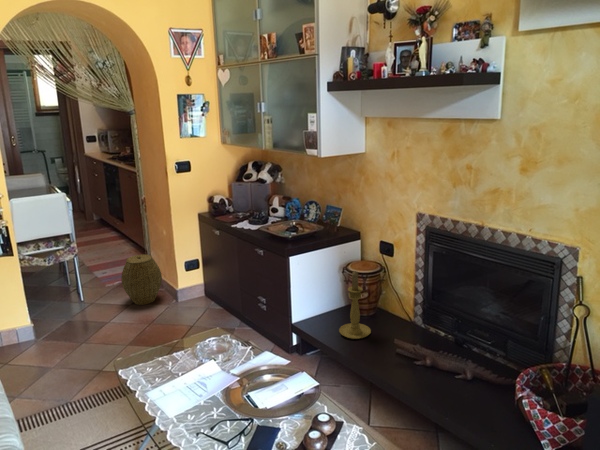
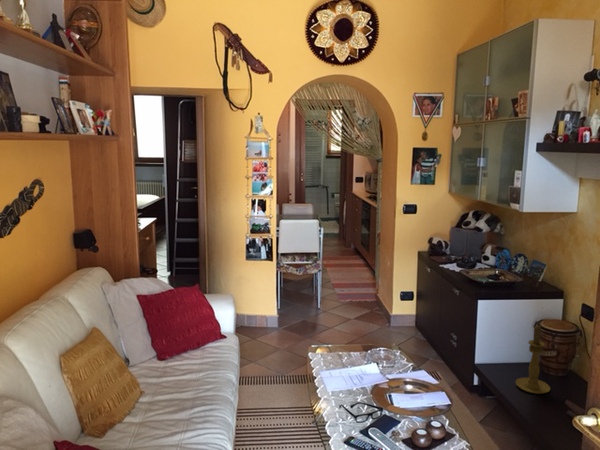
woven basket: present [122,255,162,305] -> none [348,279,381,321]

